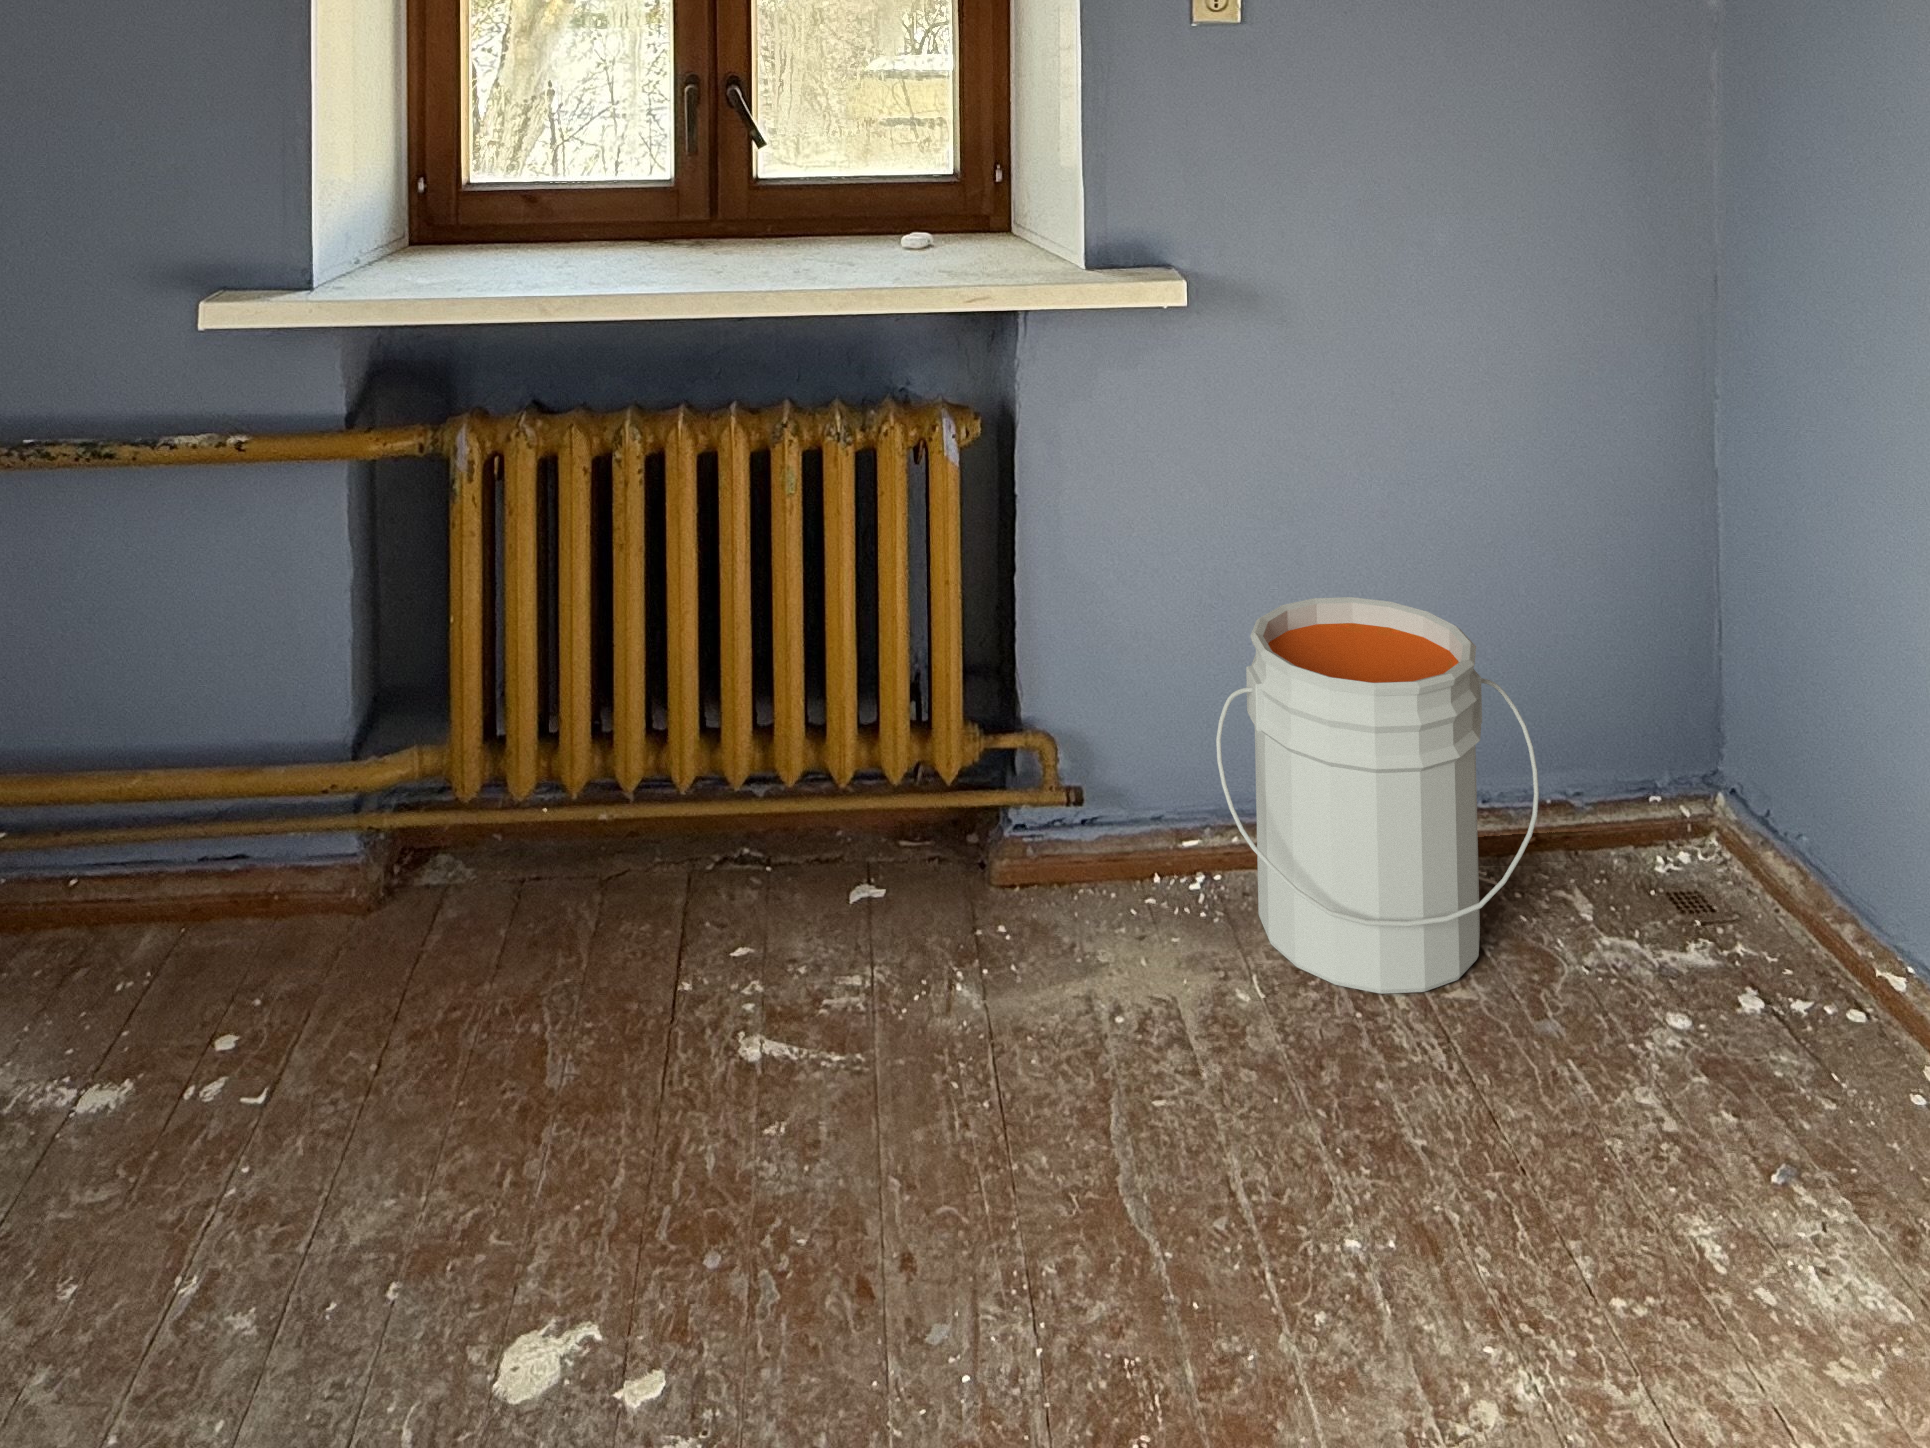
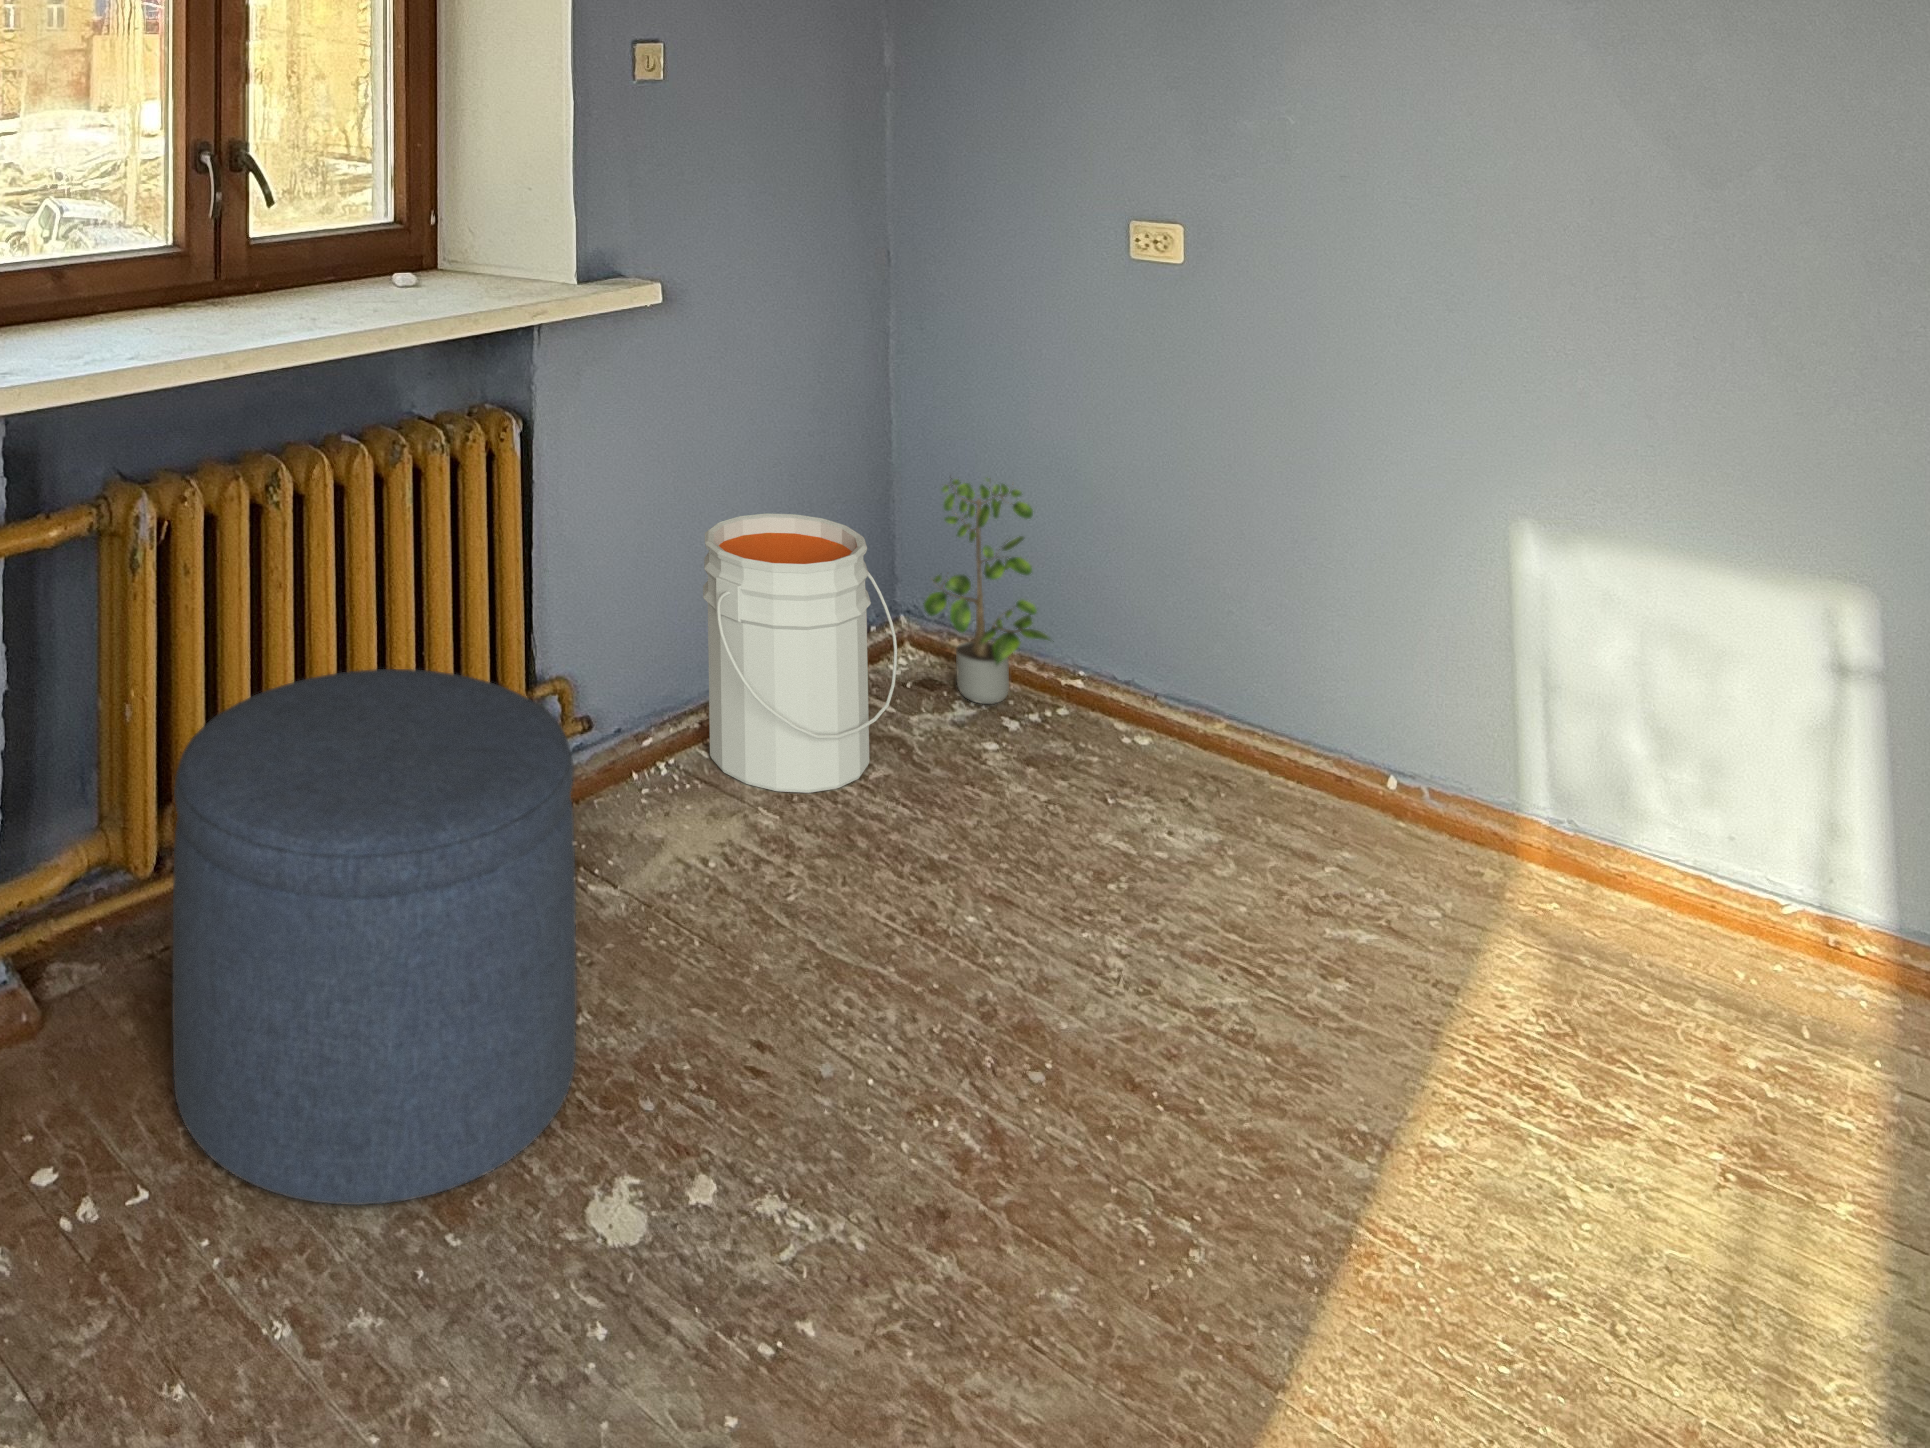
potted plant: none [1661,607,1824,964] -> present [924,478,1050,704]
ottoman: none [293,653,747,1243] -> present [172,669,577,1205]

